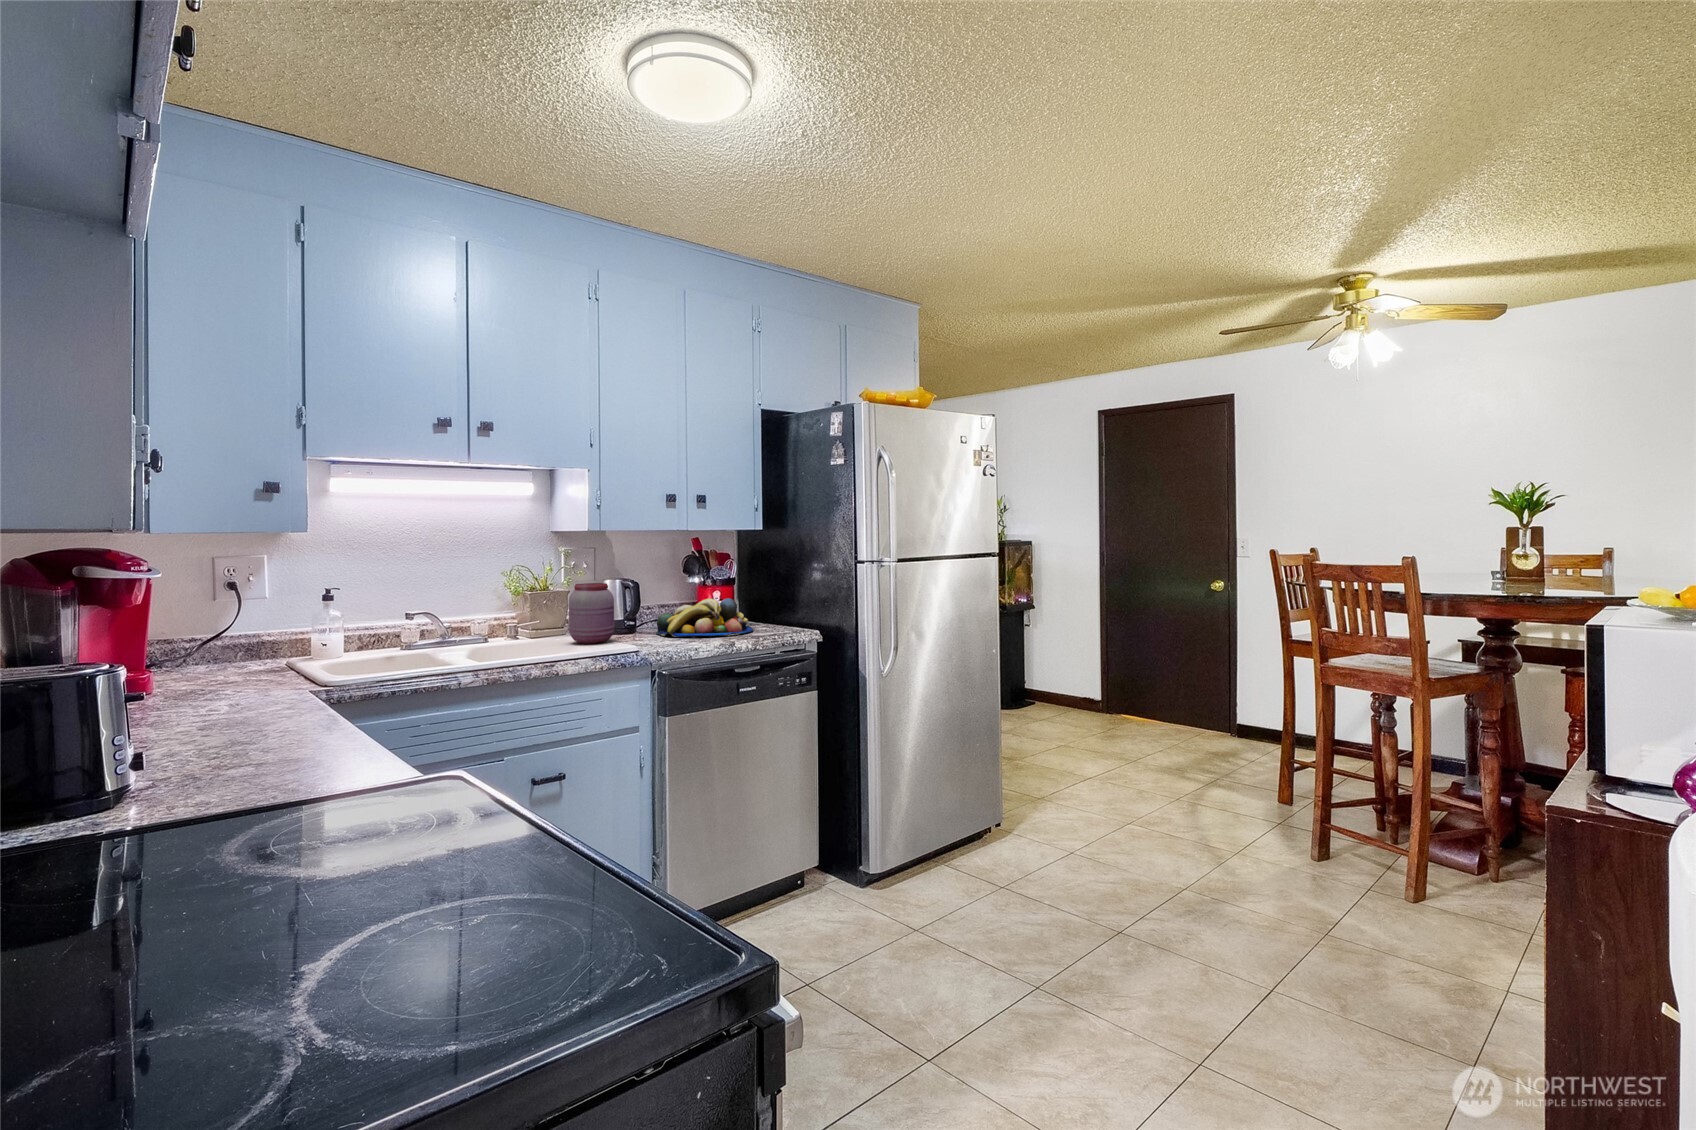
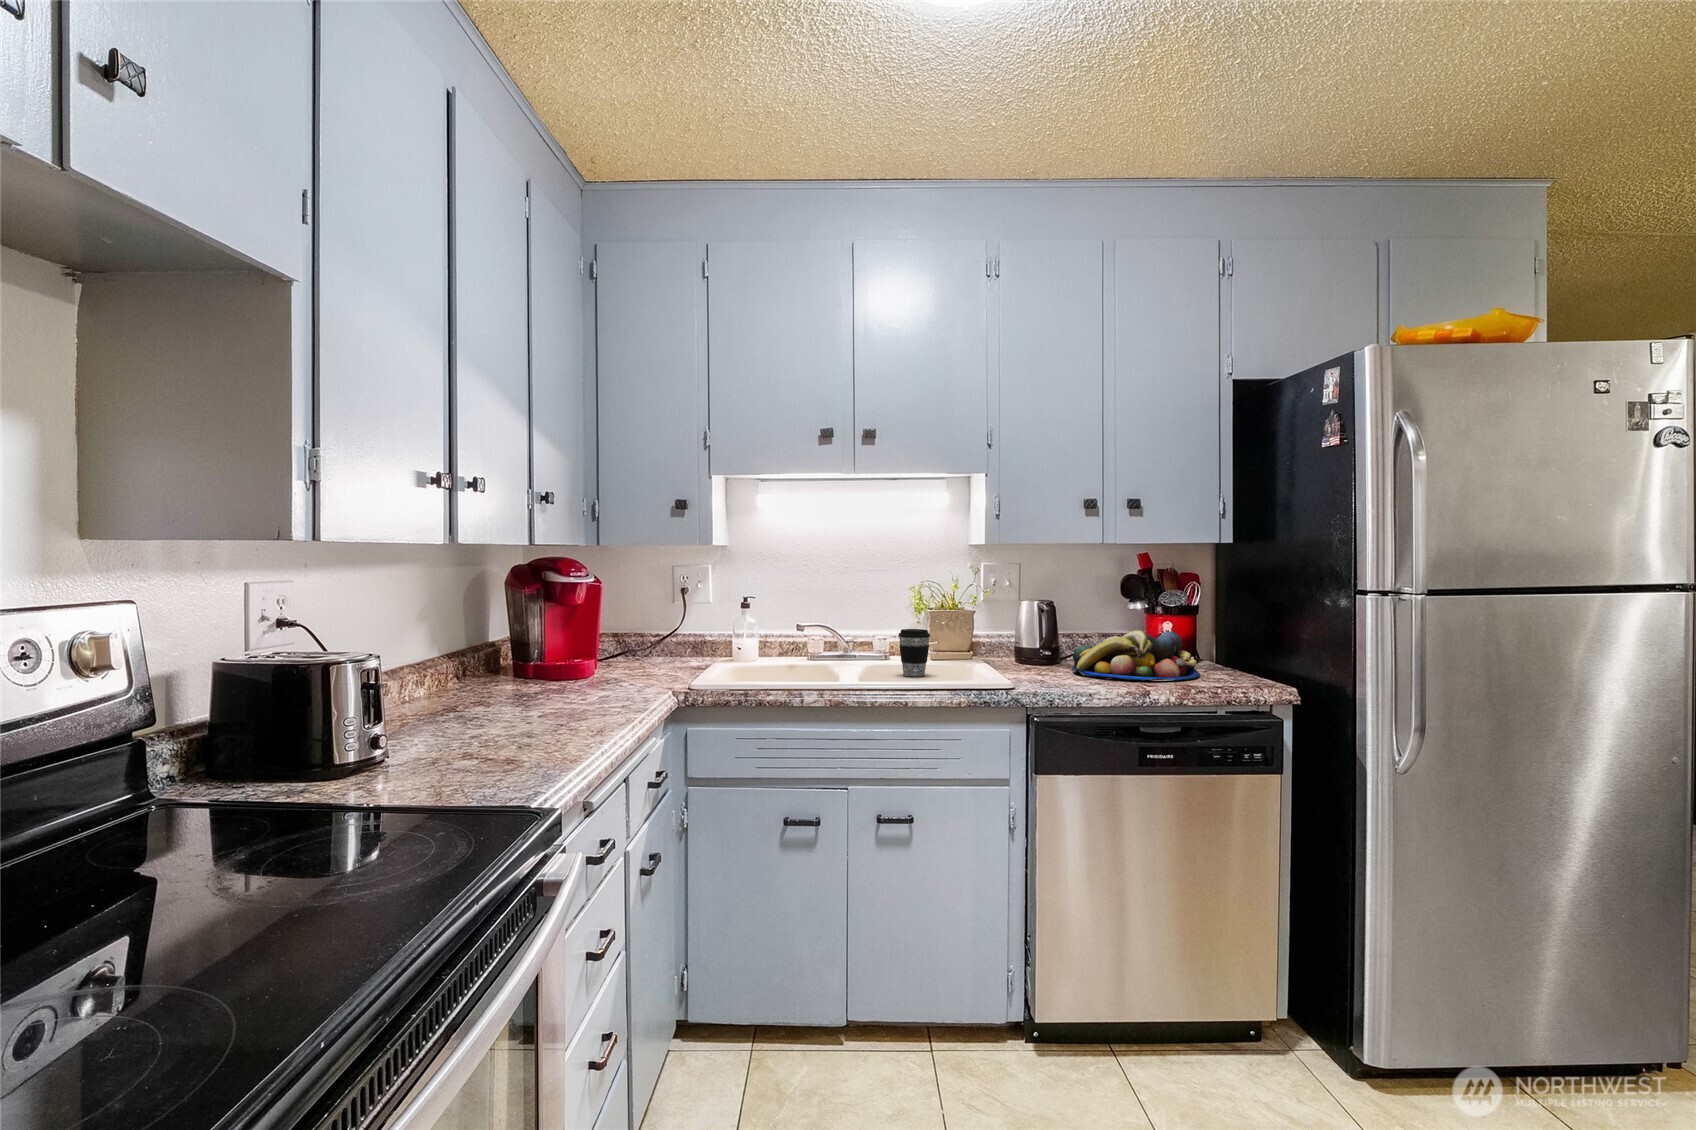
jar: present [569,583,614,643] -> none [962,603,1013,673]
coffee cup: none [518,609,549,652] -> present [898,629,930,676]

